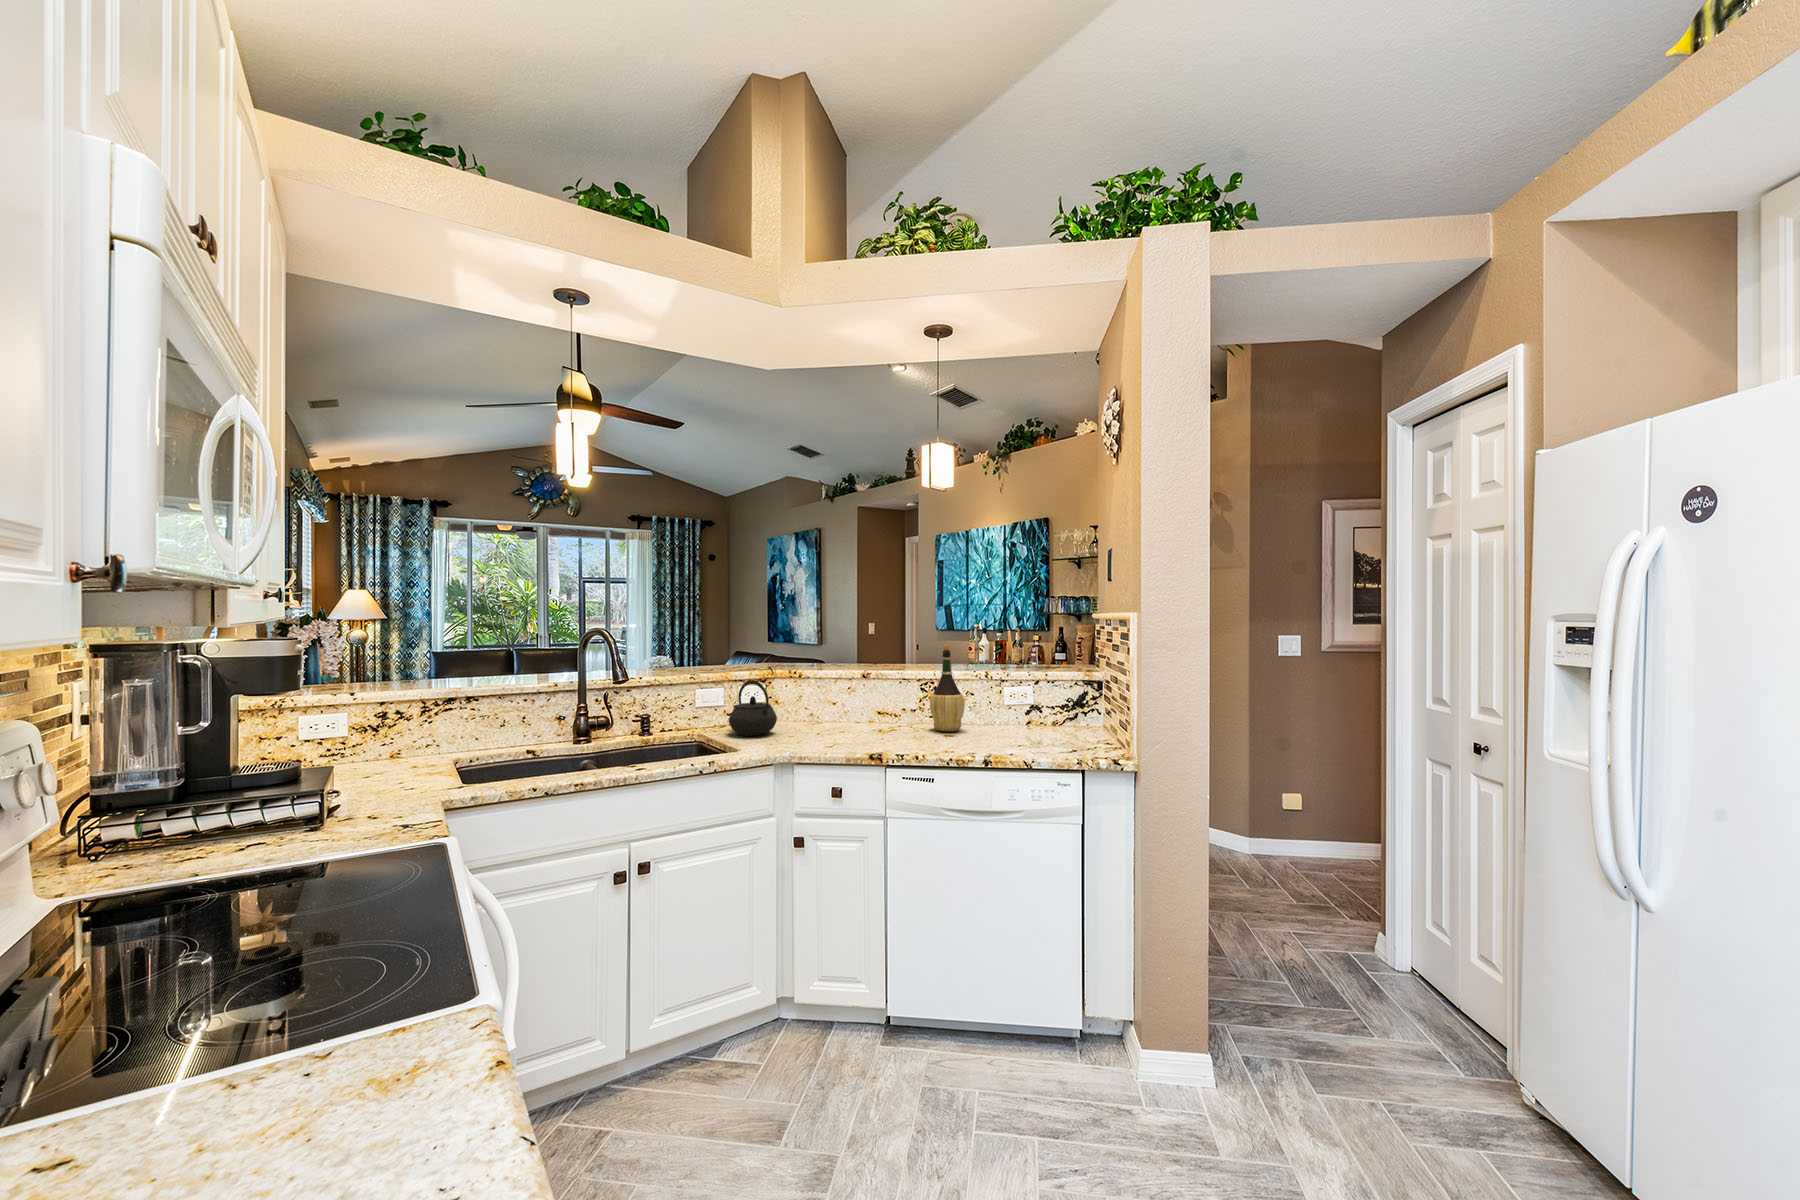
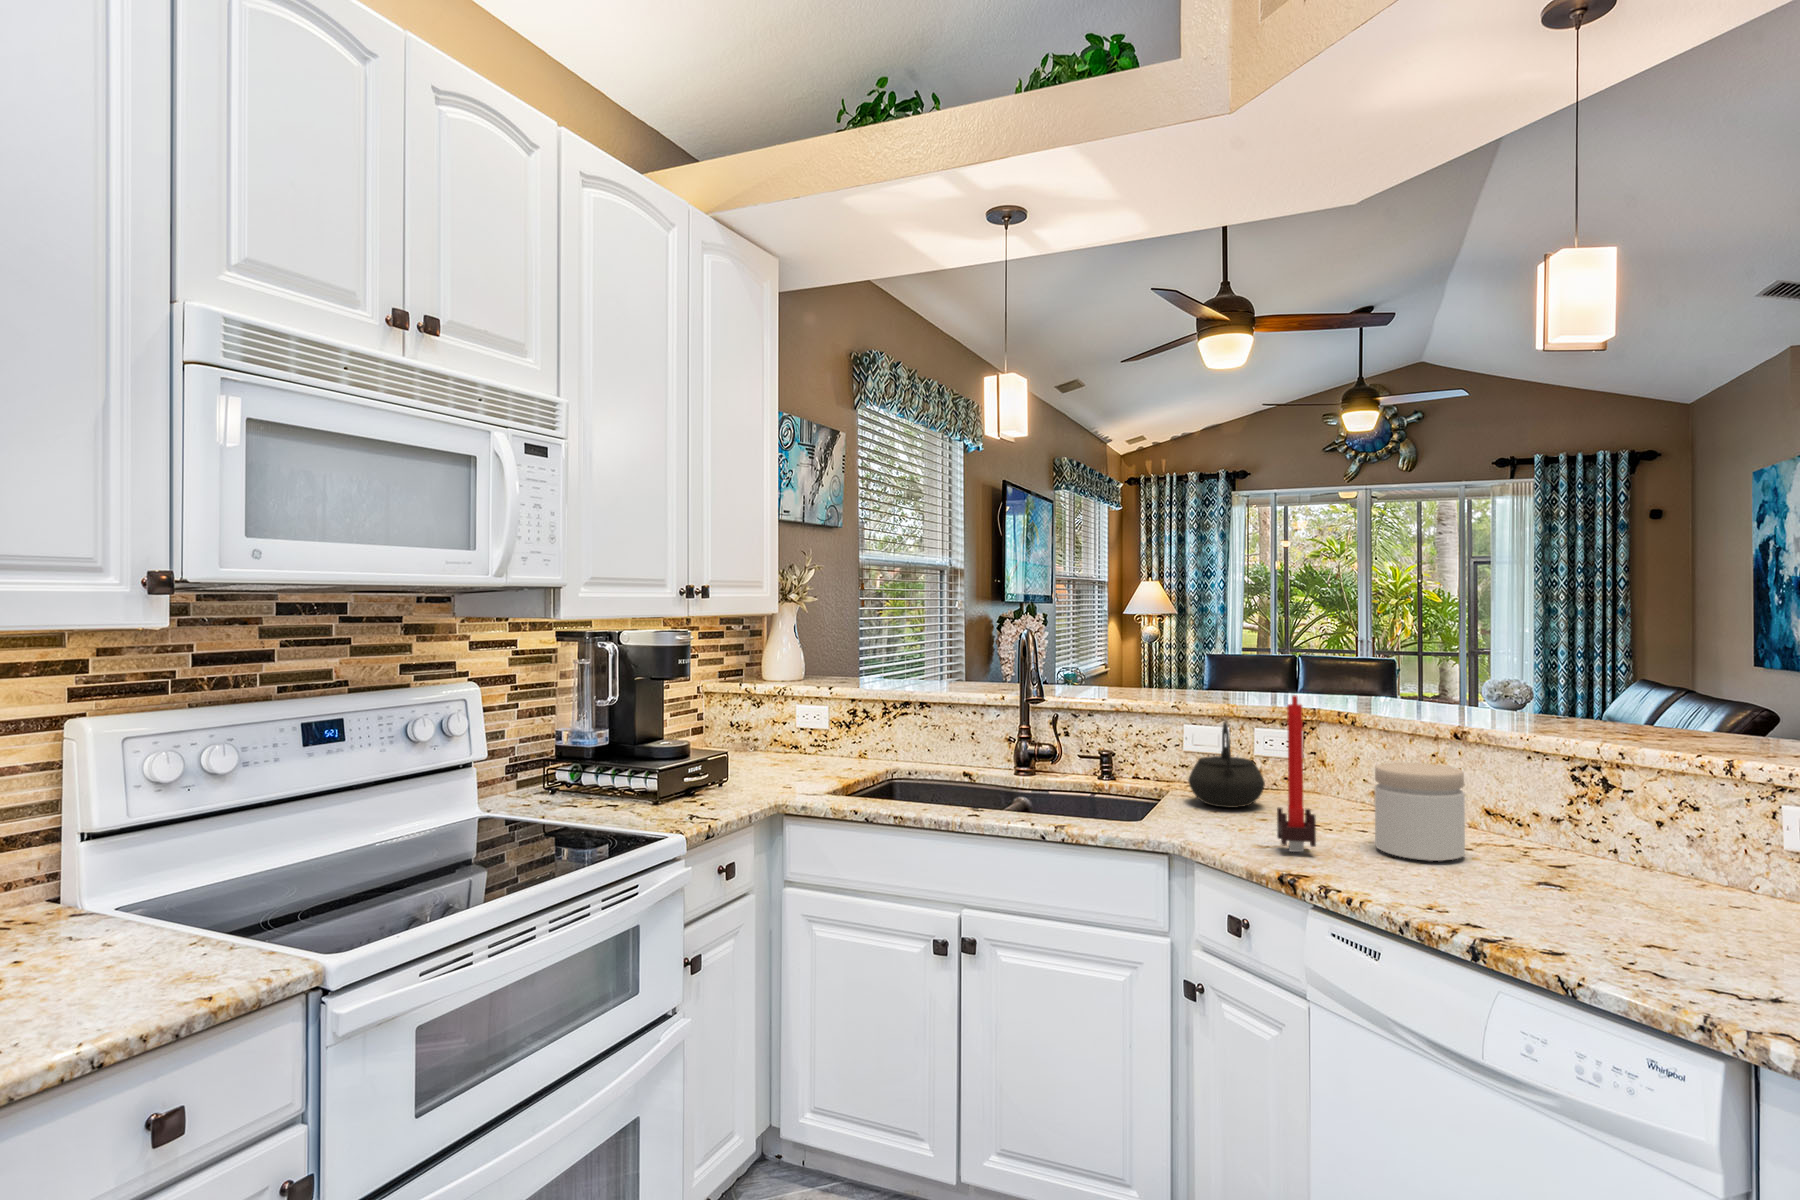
wine bottle: present [930,645,965,731] -> none [1538,694,1627,880]
candle: none [834,655,860,747] -> present [1277,695,1316,852]
jar: none [863,688,906,738] -> present [1375,762,1465,861]

